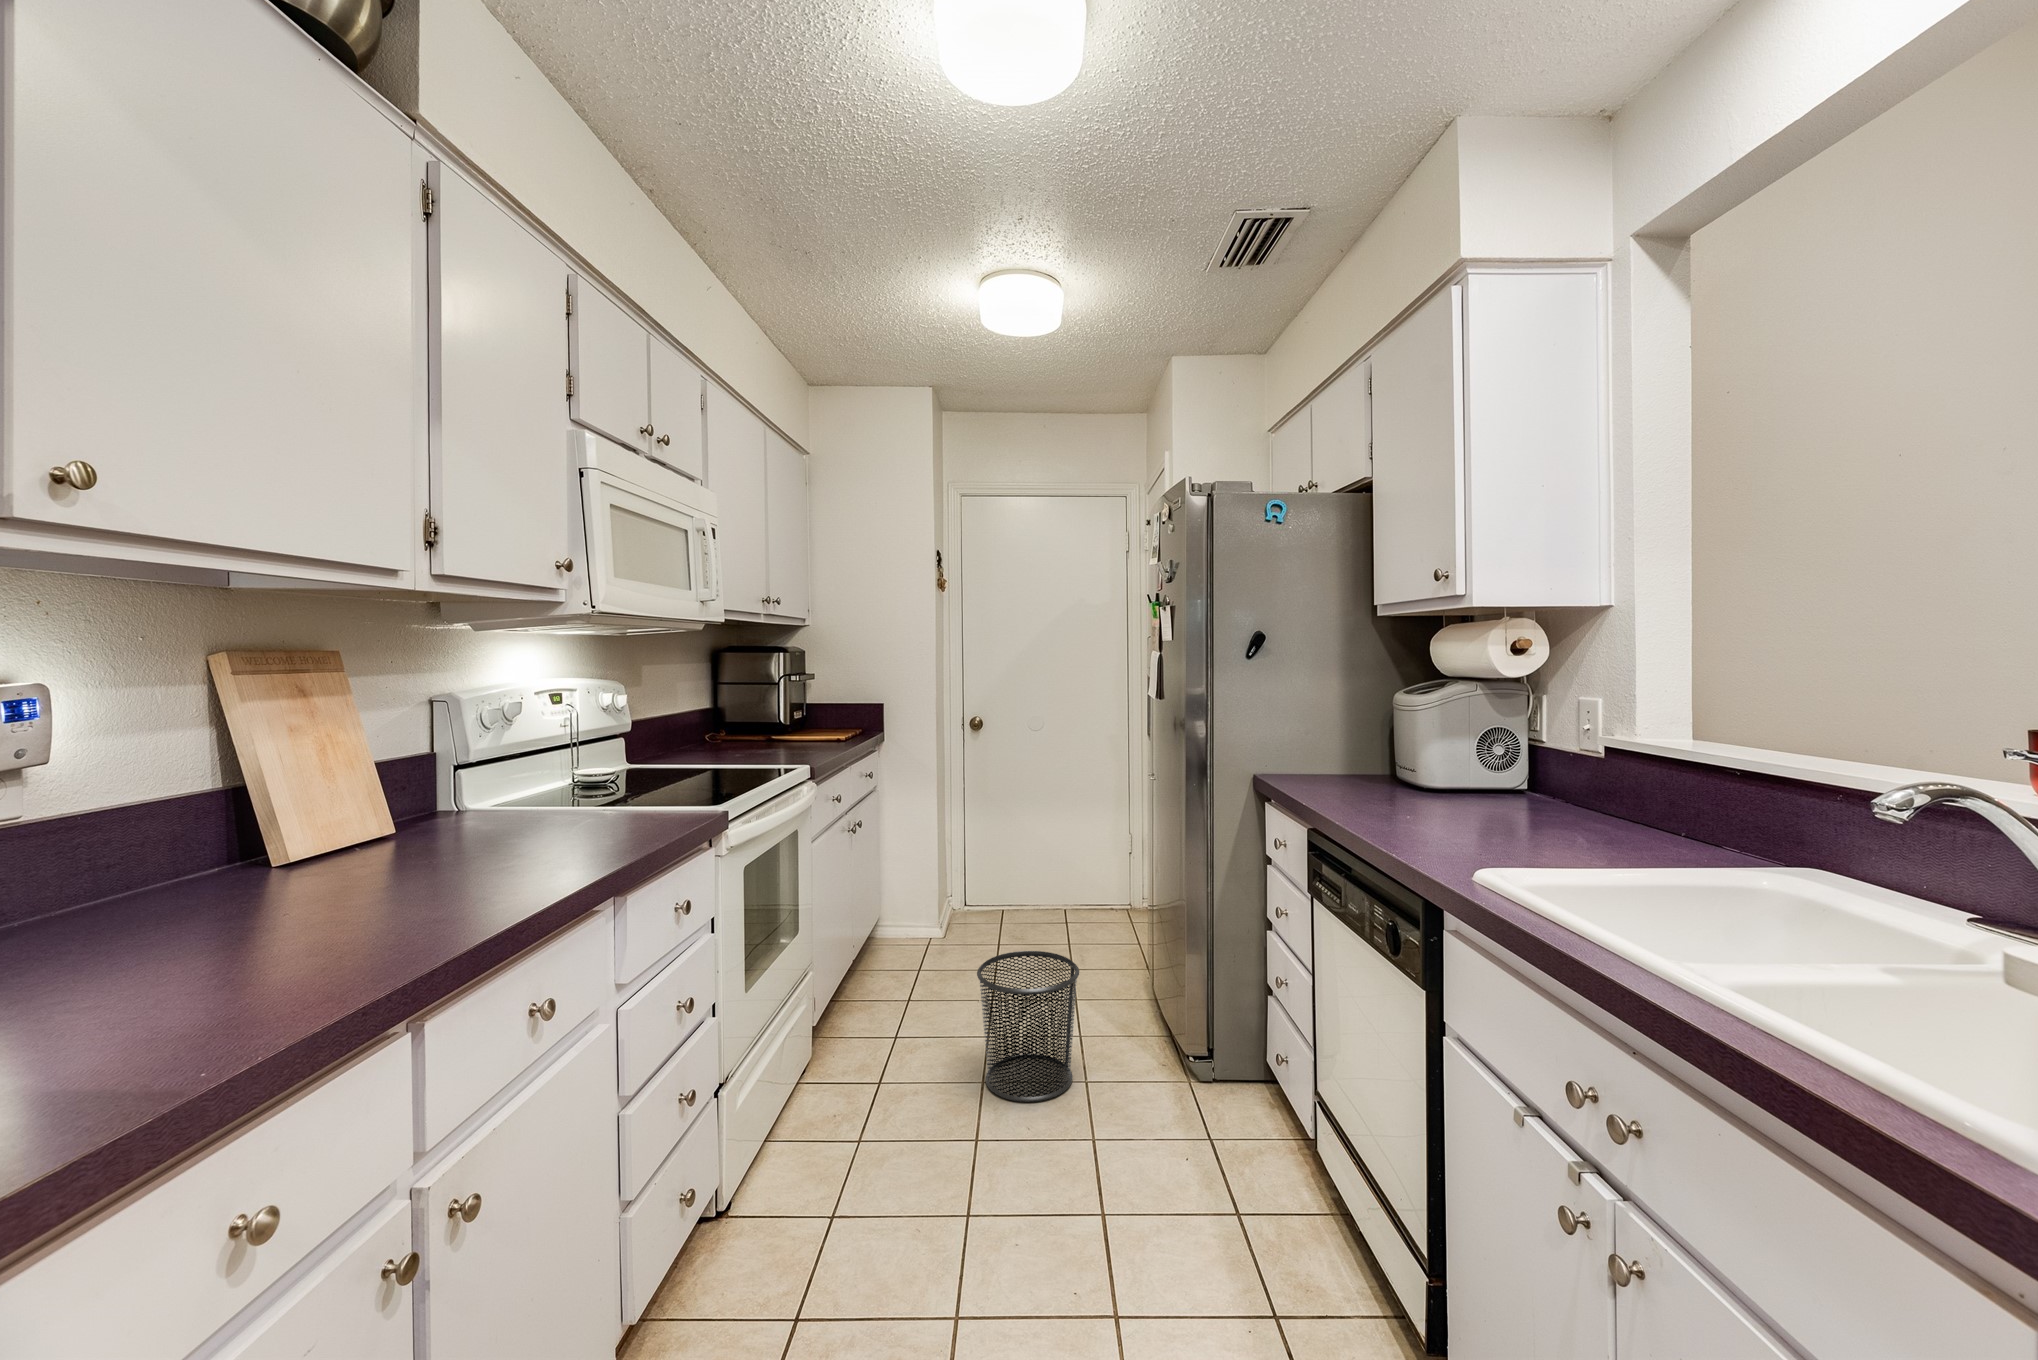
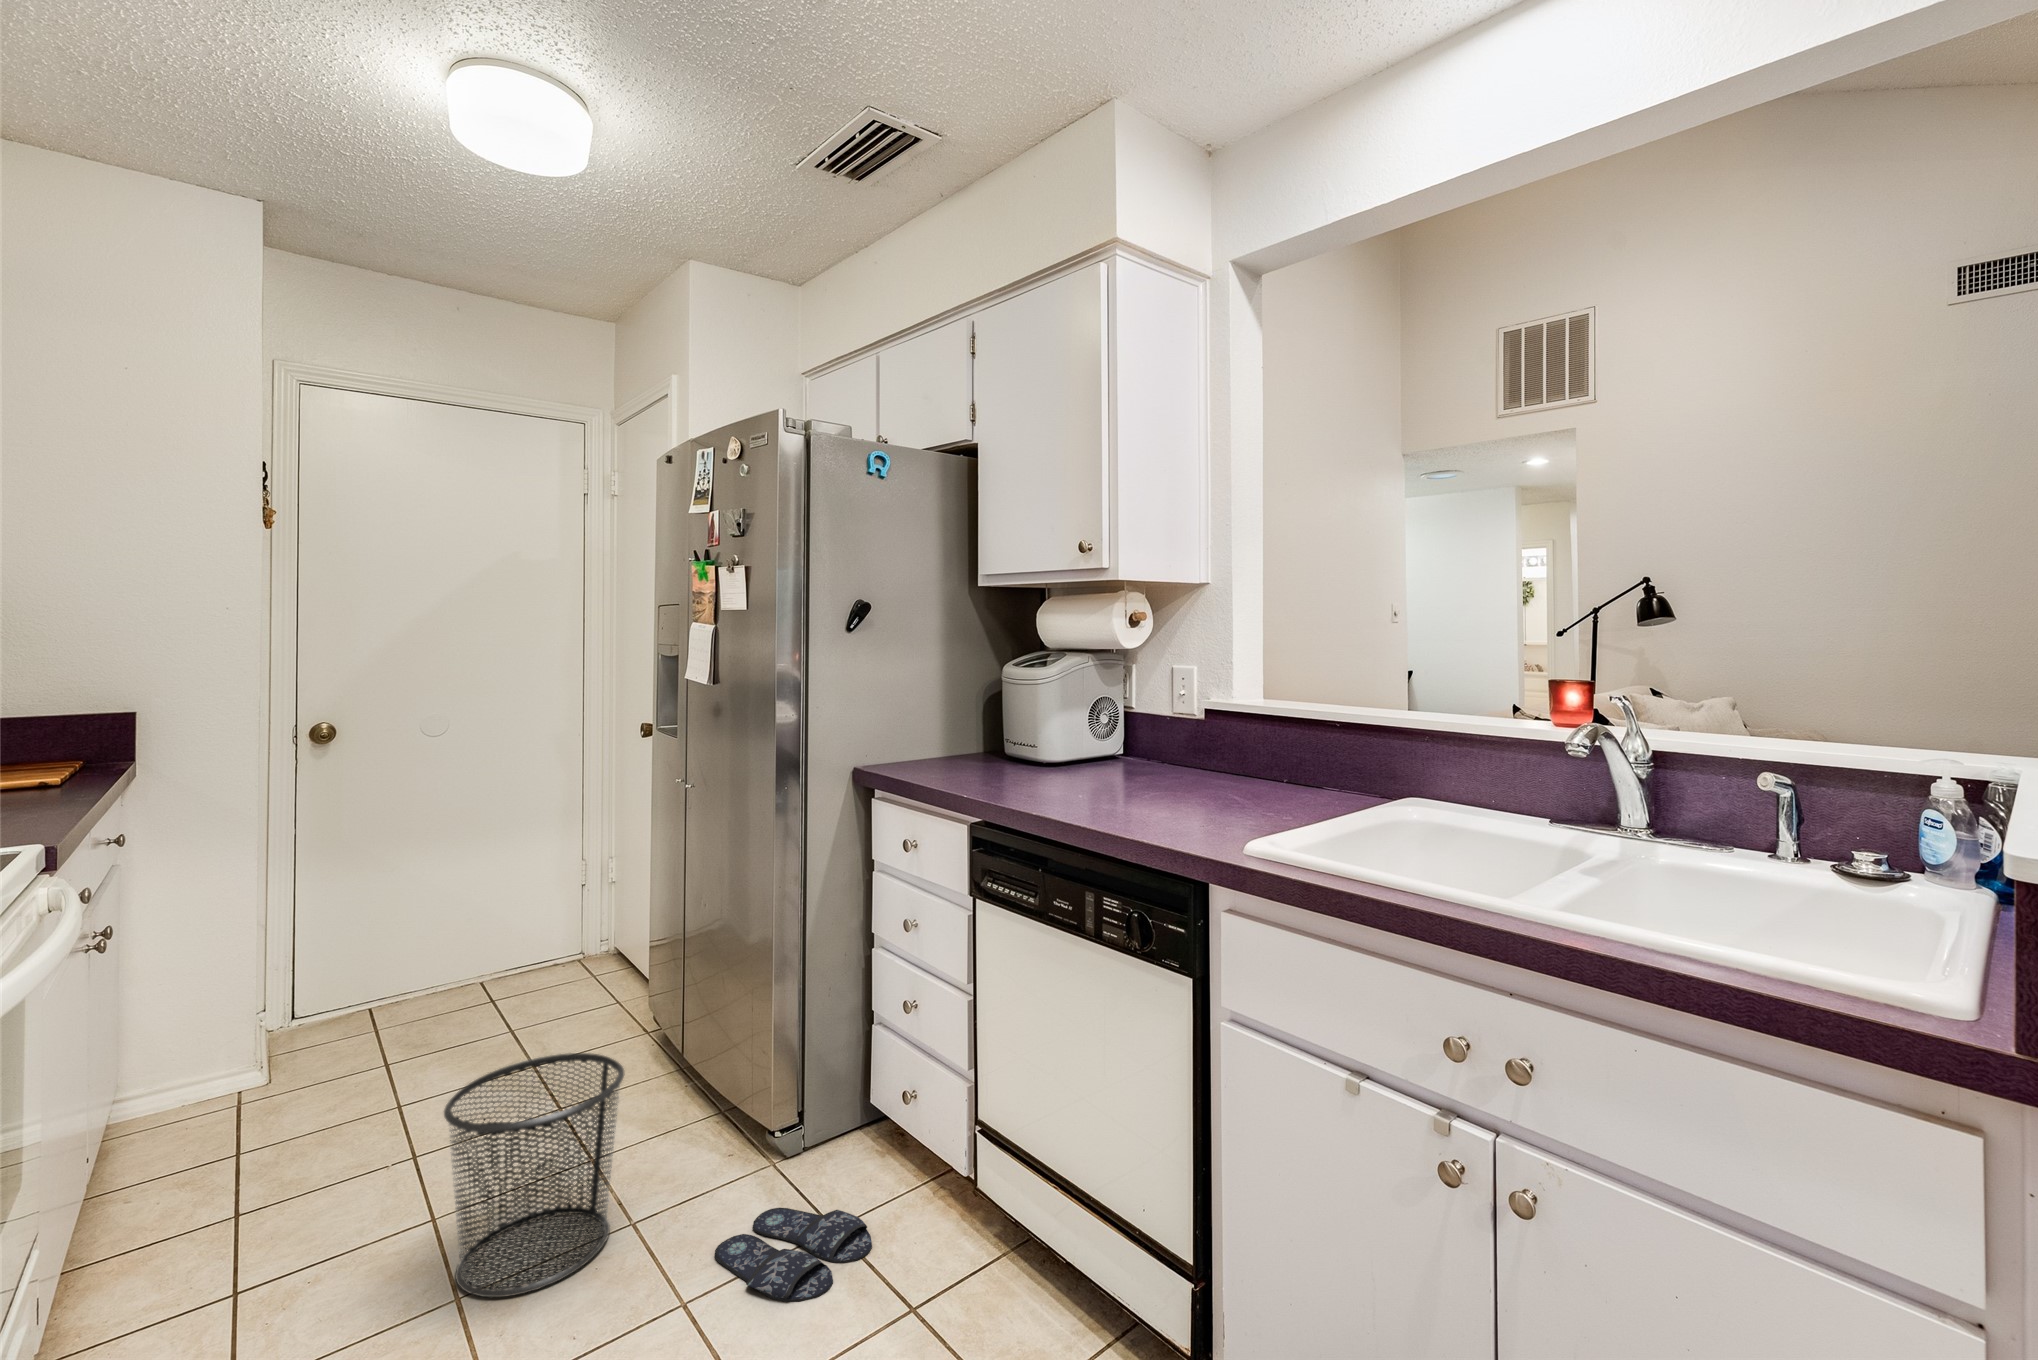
slippers: none [1124,1112,1234,1186] -> present [715,1208,872,1302]

